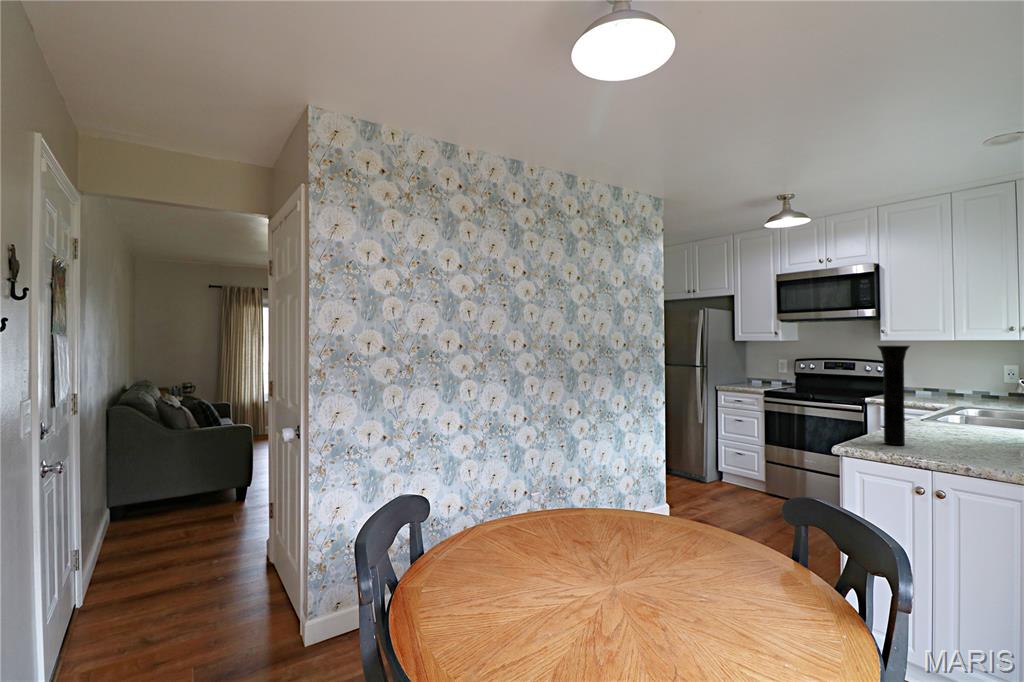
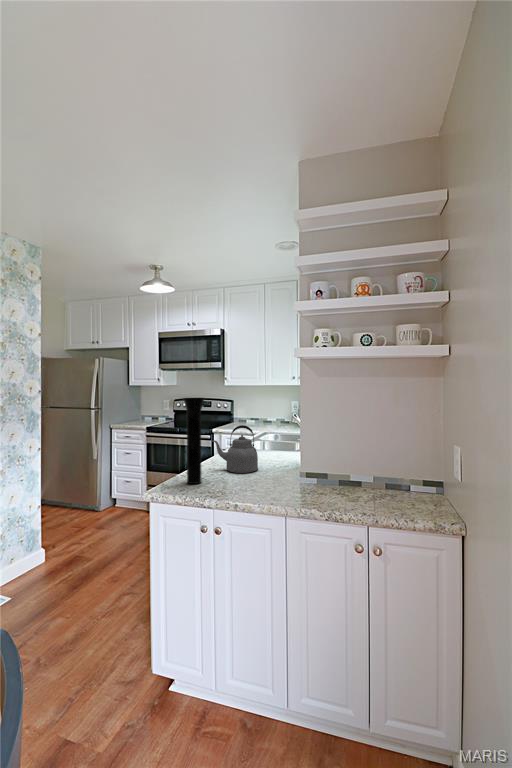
kettle: none [908,383,988,443] -> present [212,425,258,473]

